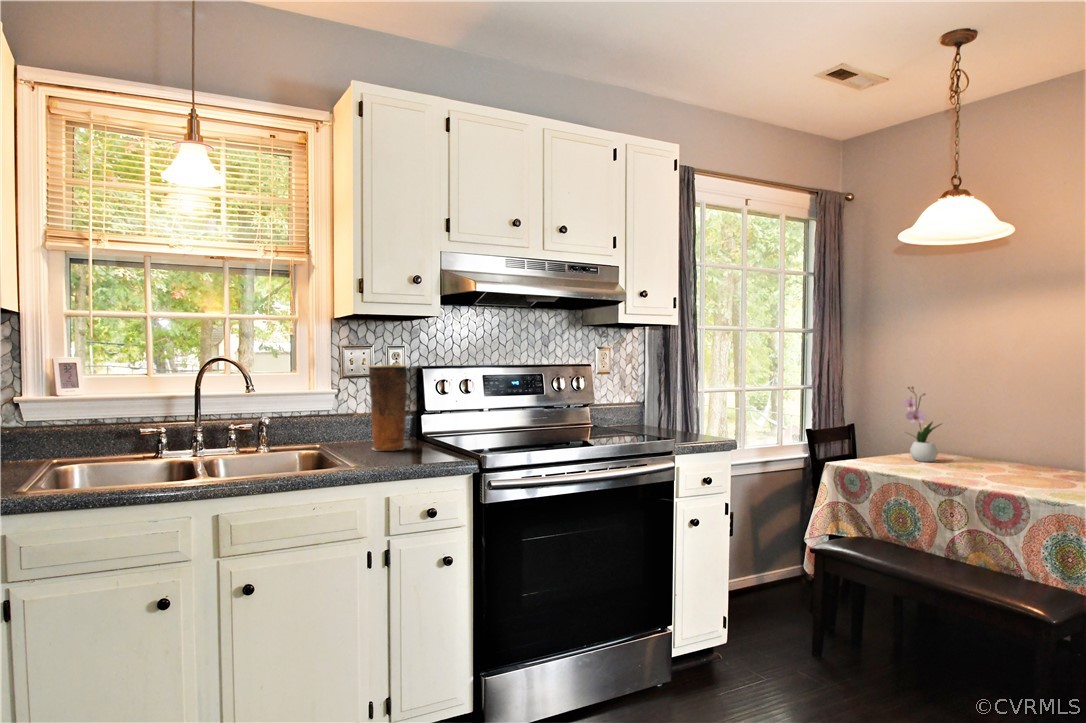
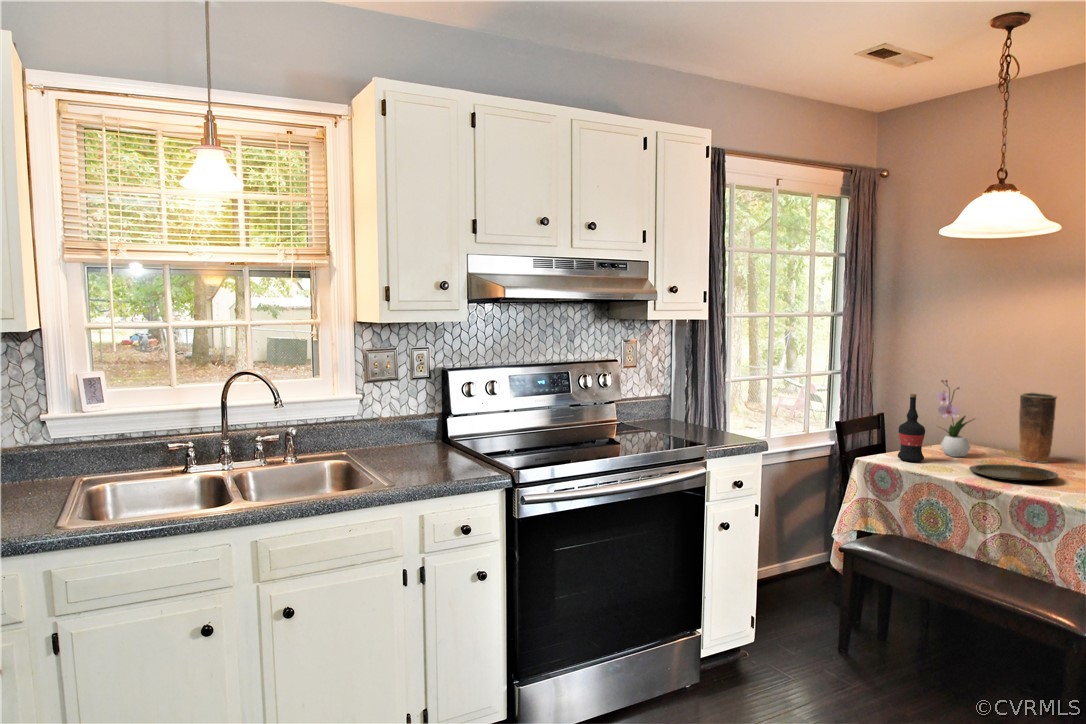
vase: present [369,365,407,451] -> present [1019,392,1057,463]
wine bottle: none [867,399,893,465] -> present [898,394,925,461]
plate: none [936,466,1023,479] -> present [969,464,1058,481]

